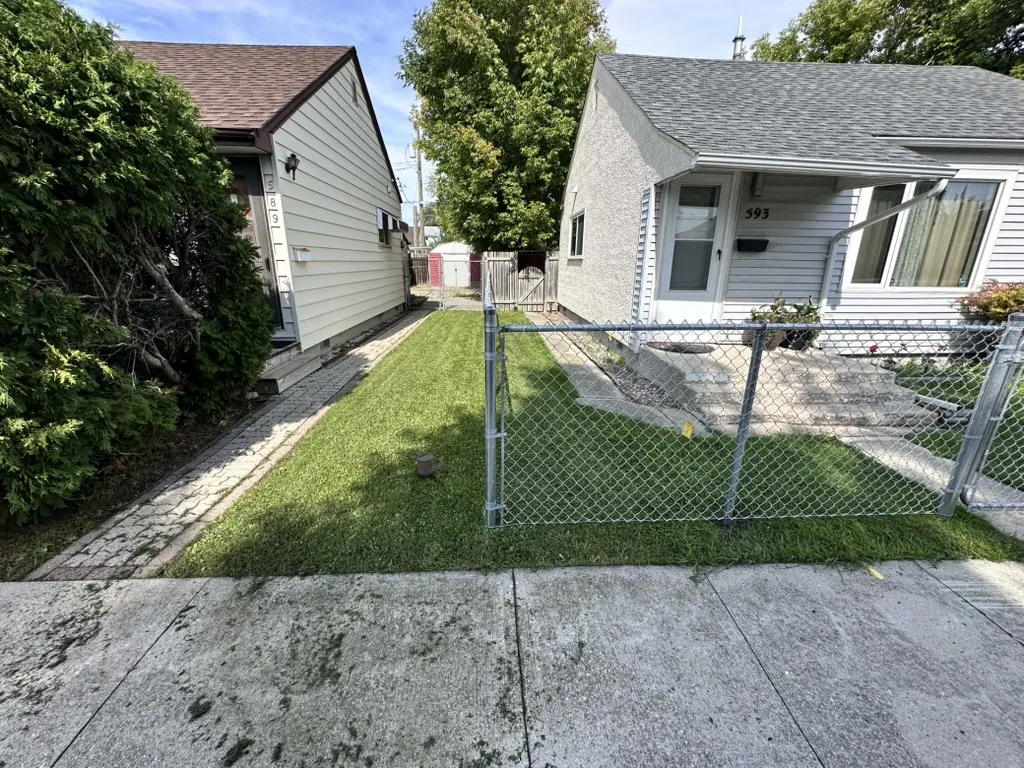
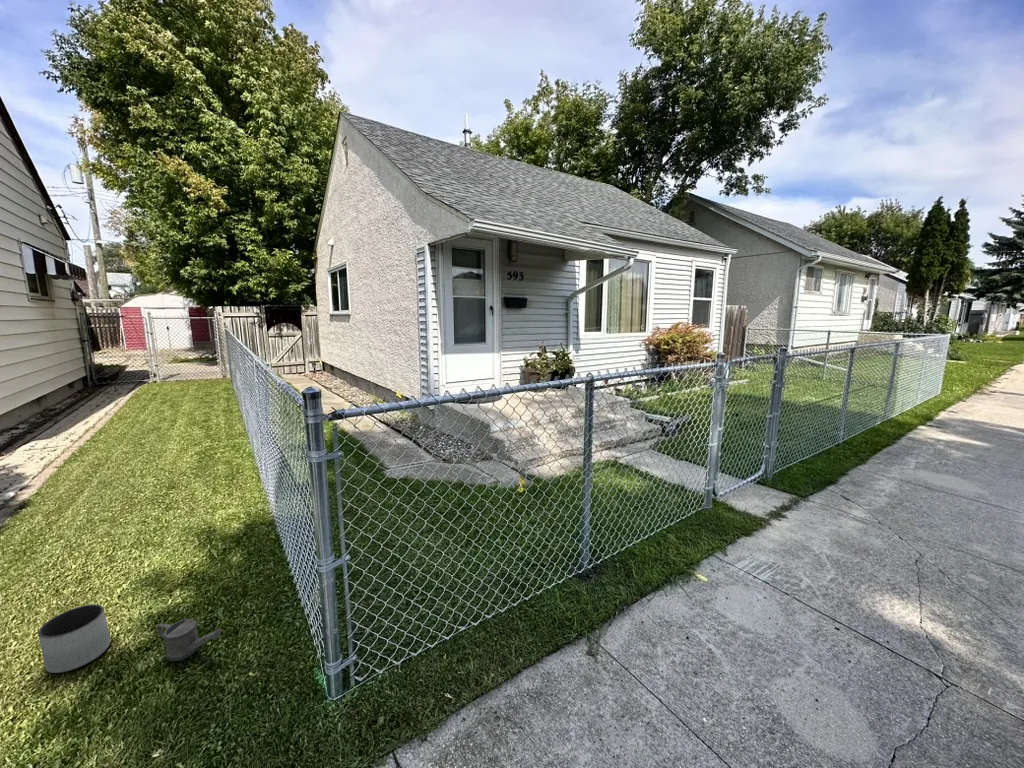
planter: none [365,432,394,464] -> present [38,605,110,673]

